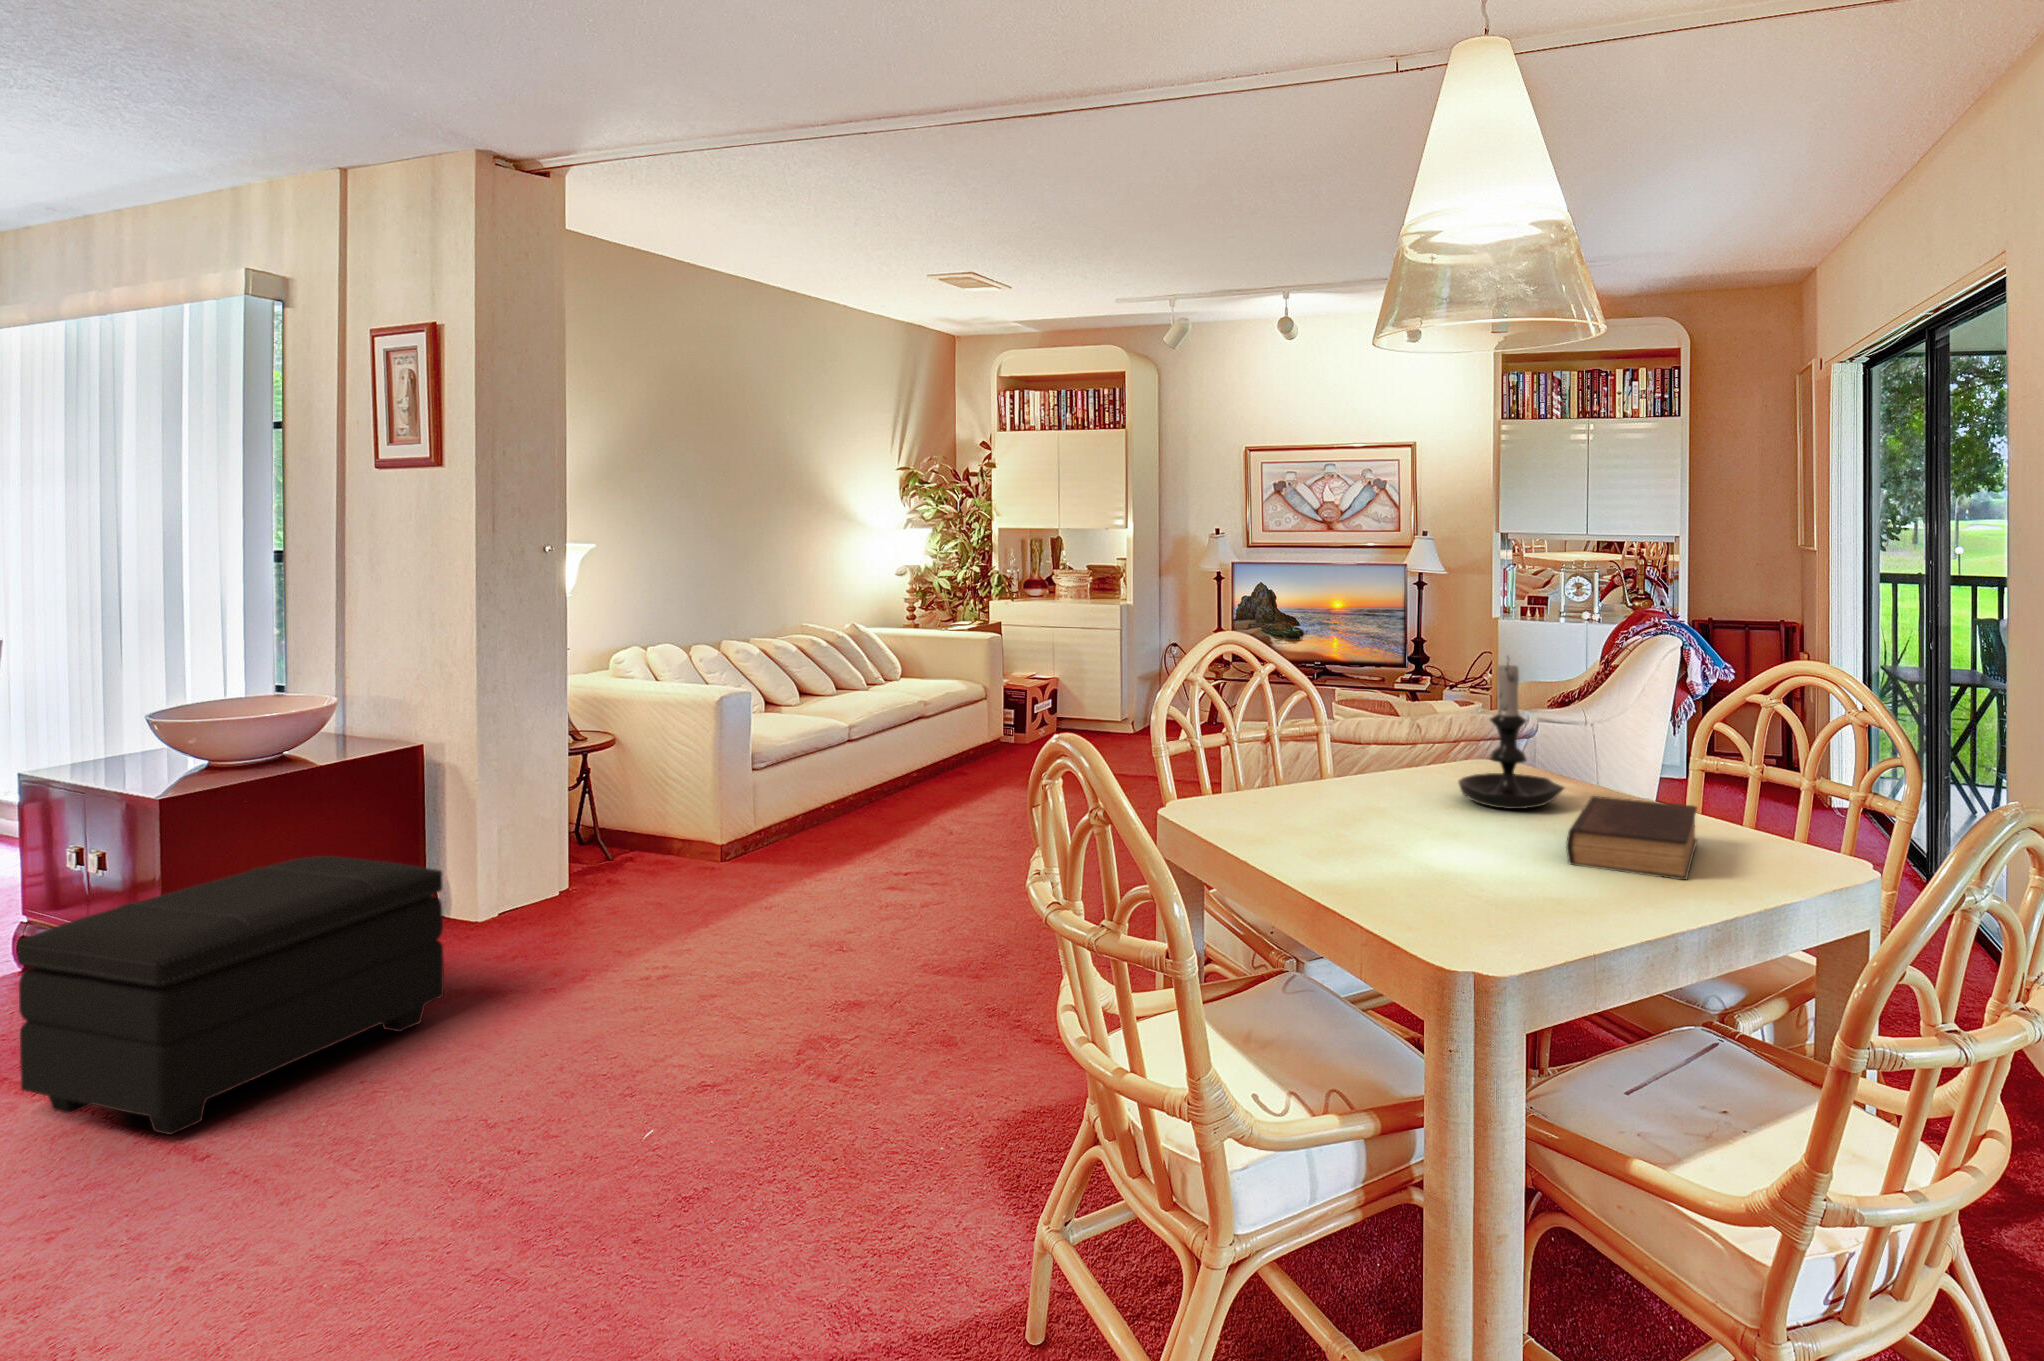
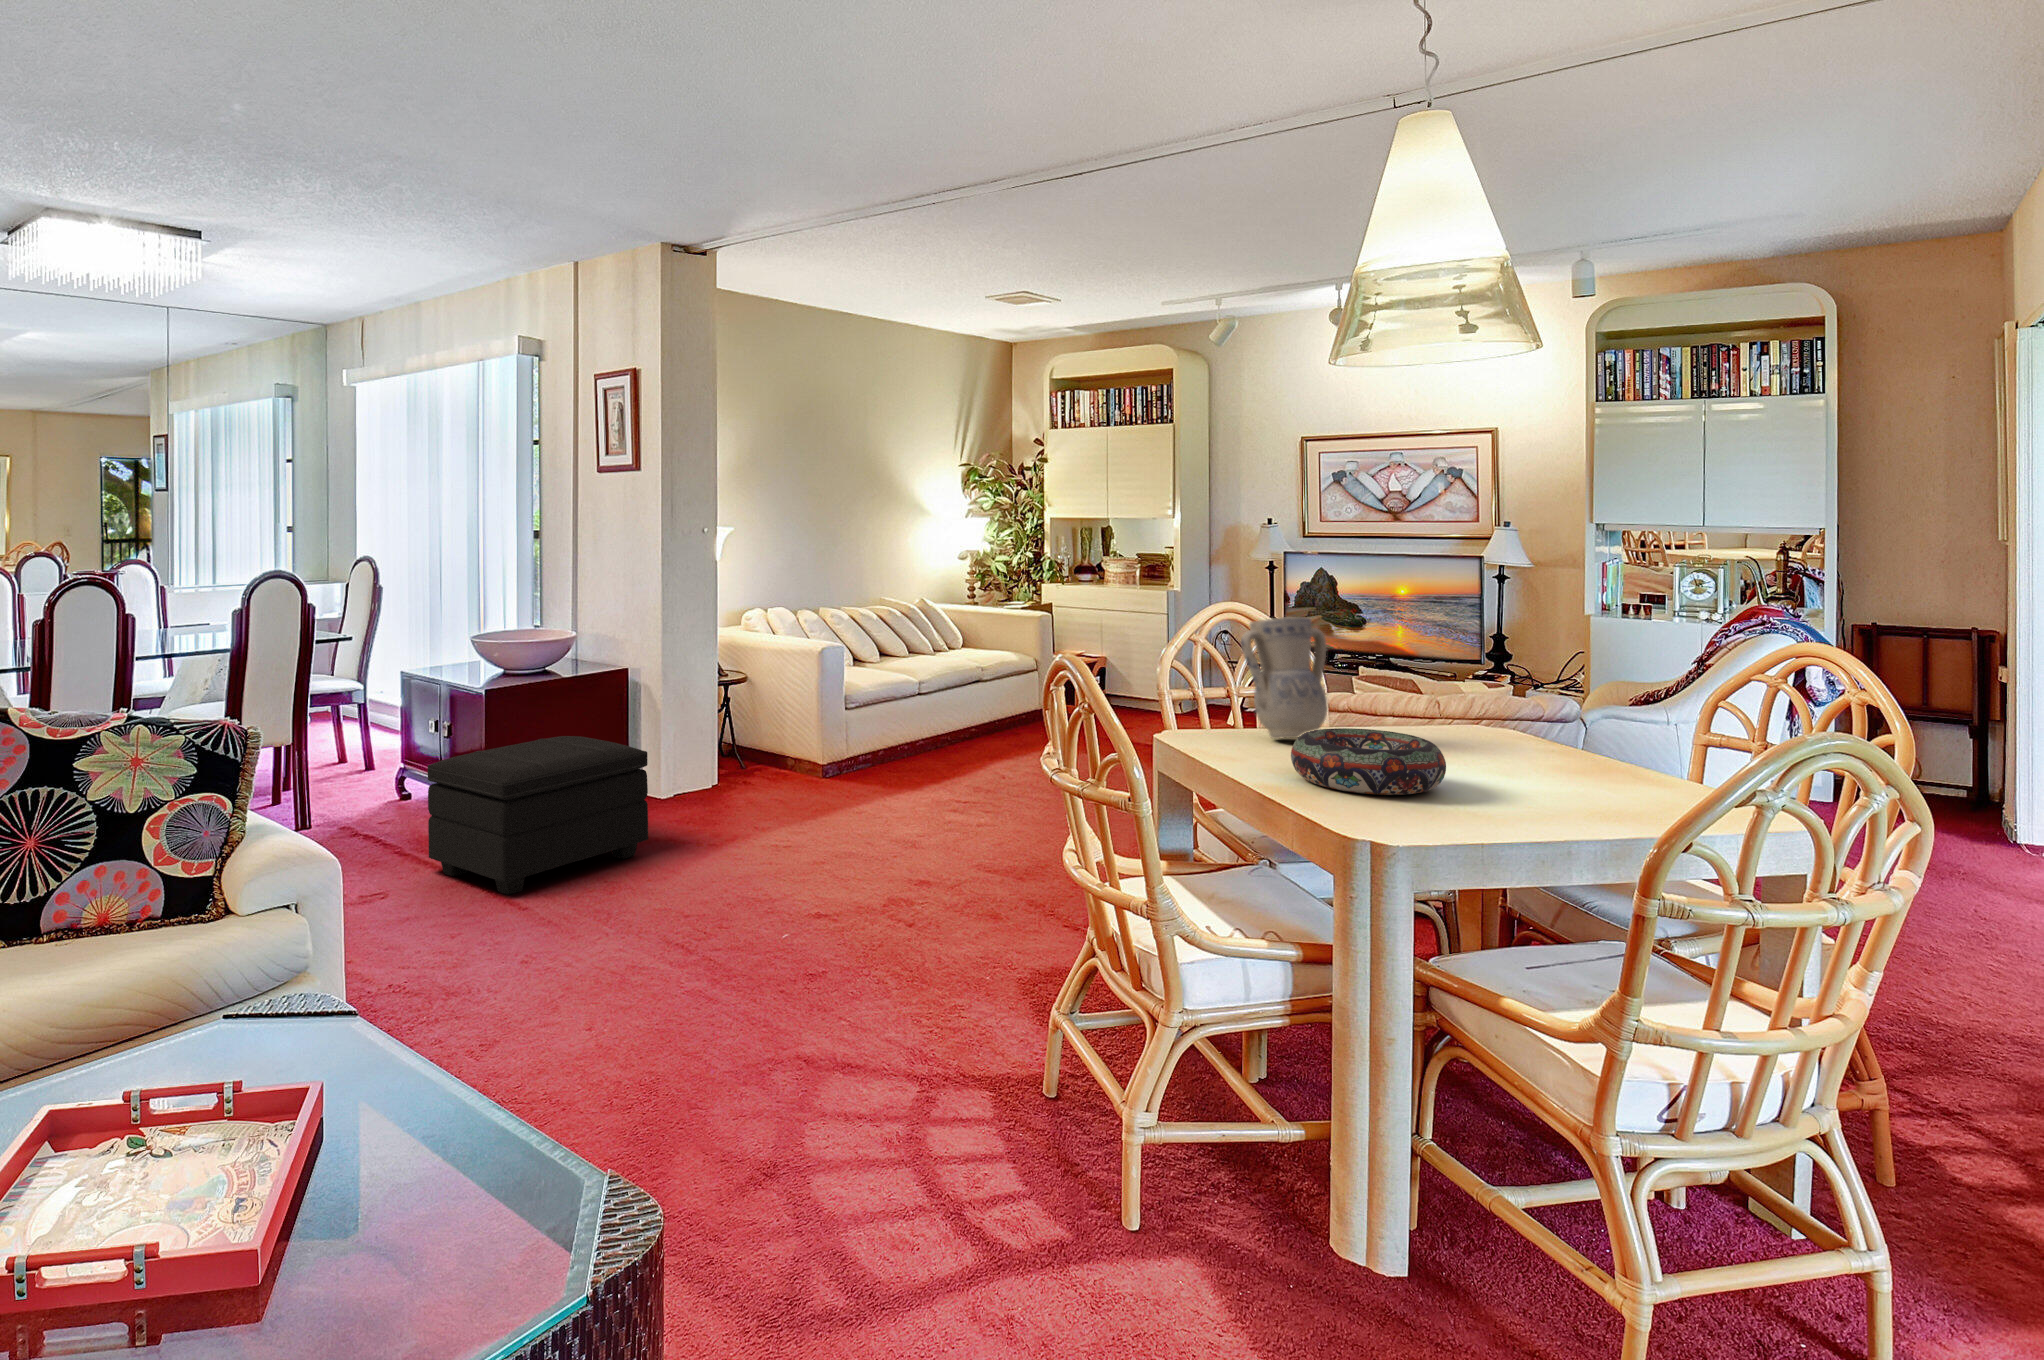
vase: none [1261,656,1359,807] -> present [1241,617,1328,739]
candle holder: present [1459,664,1564,809] -> none [1427,623,1531,756]
book: present [1566,796,1697,880] -> none [1495,744,1643,809]
decorative bowl: none [1345,800,1525,893] -> present [1291,728,1446,795]

